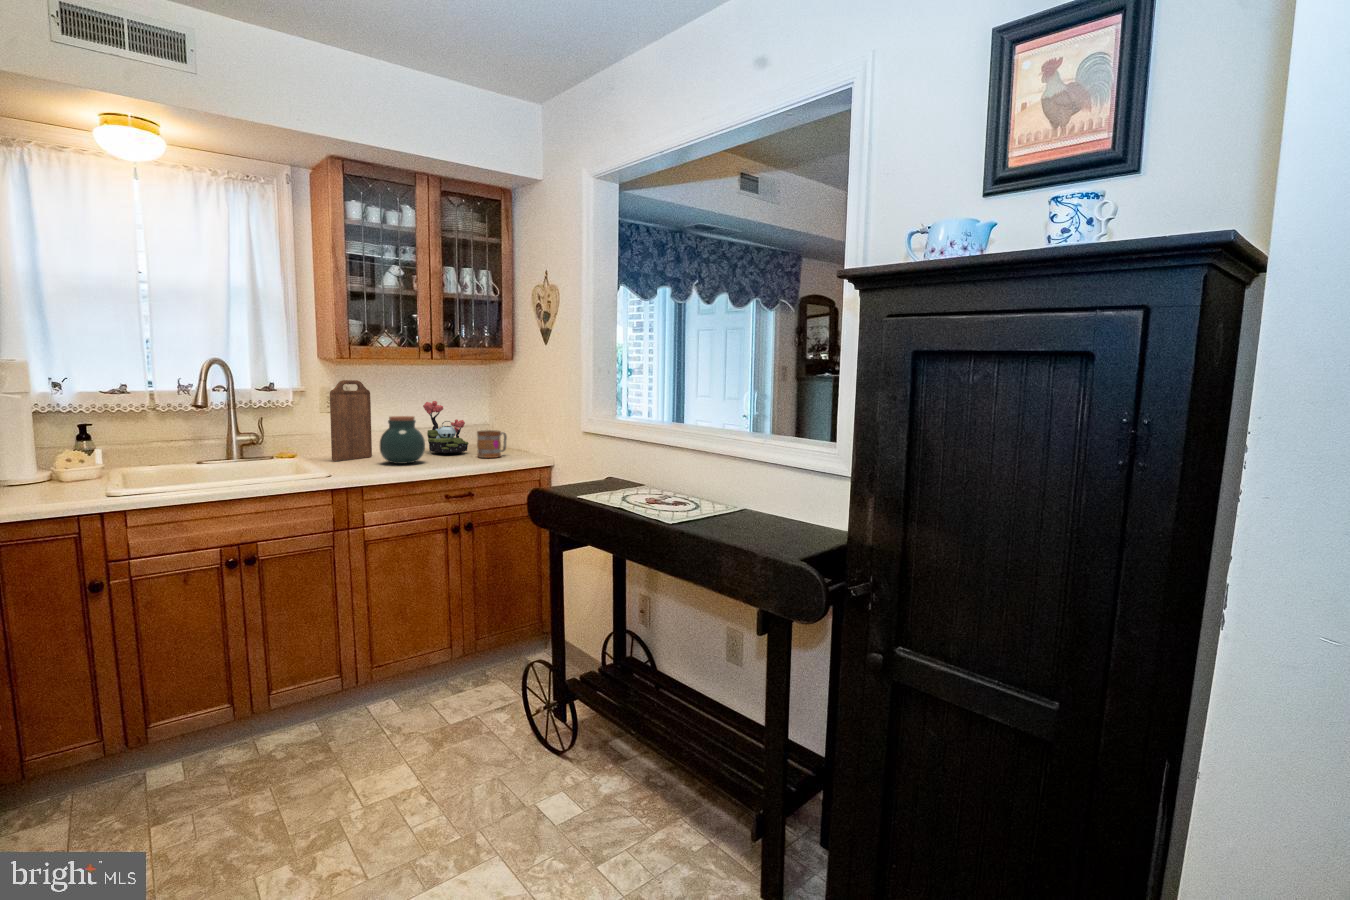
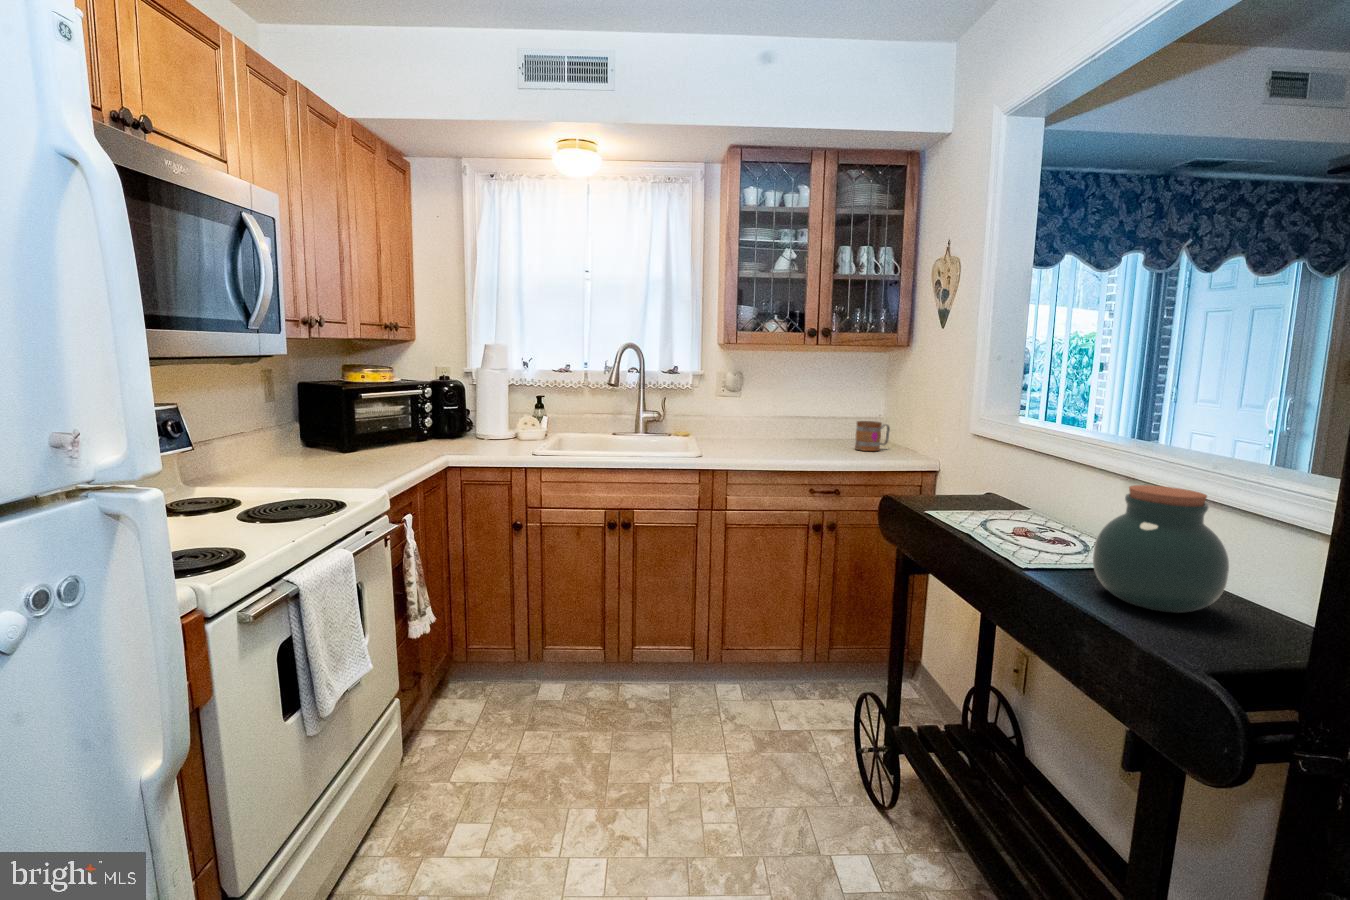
cutting board: present [330,380,372,461] -> none [718,365,759,441]
plant: present [423,401,469,453] -> none [809,388,851,442]
jar: present [380,416,425,464] -> present [1093,485,1229,613]

